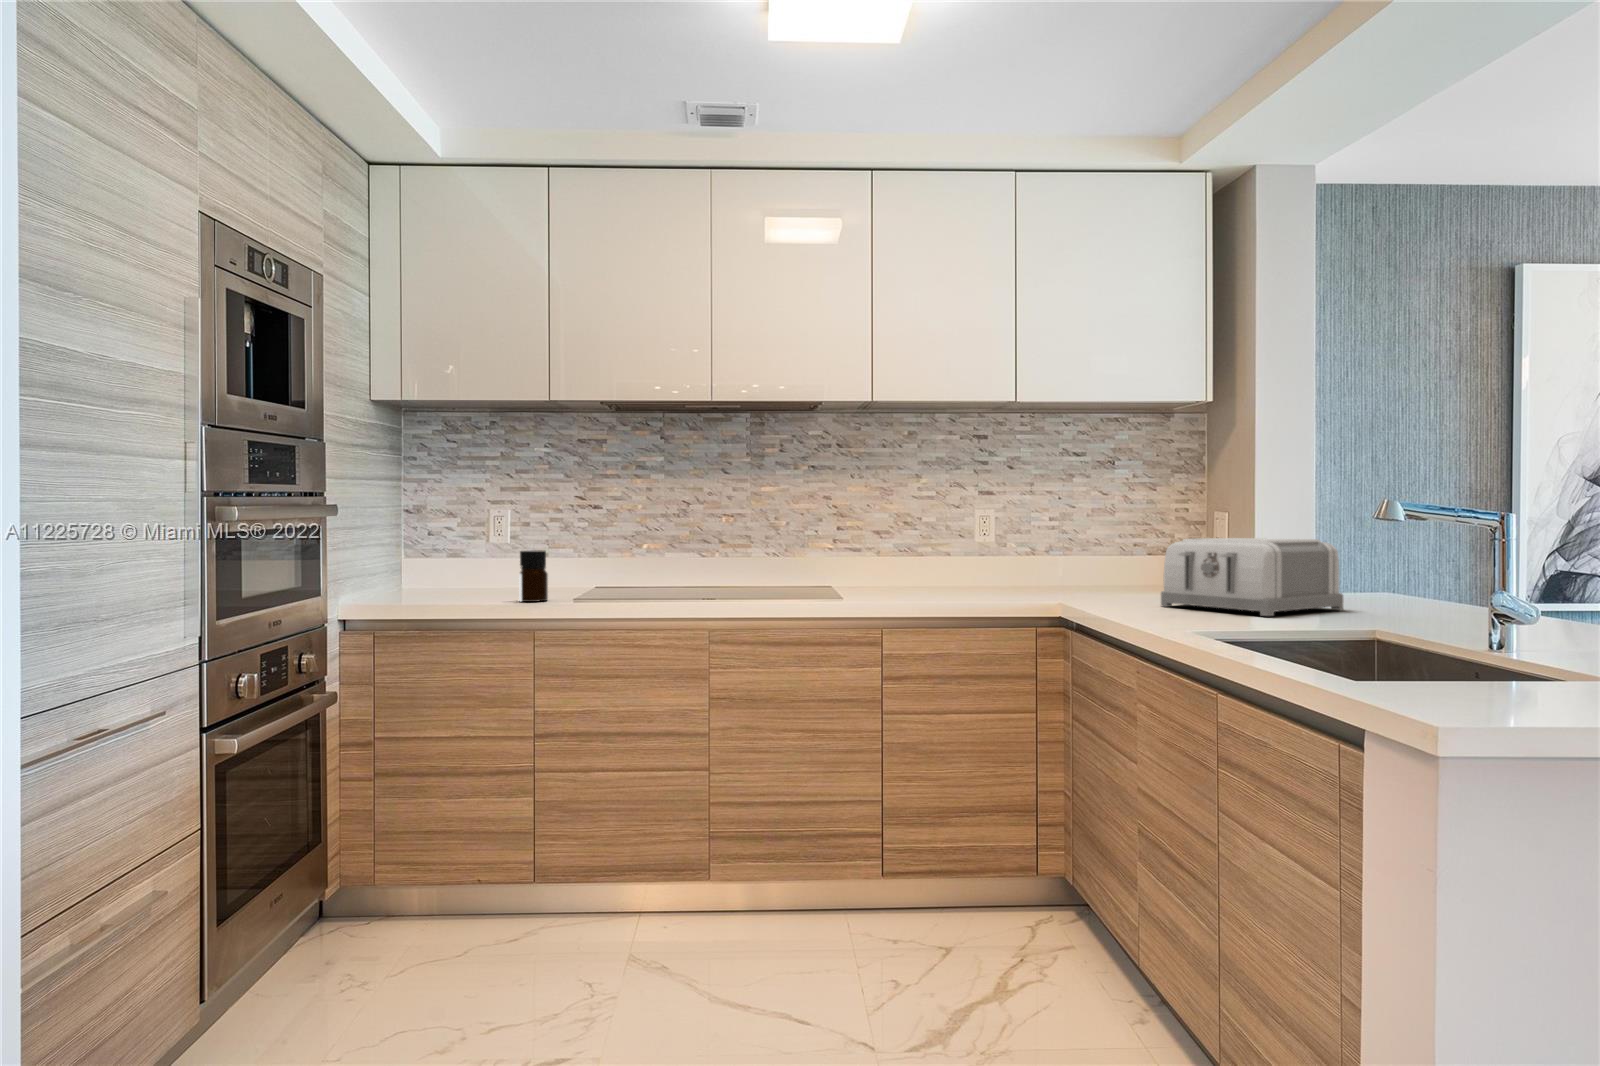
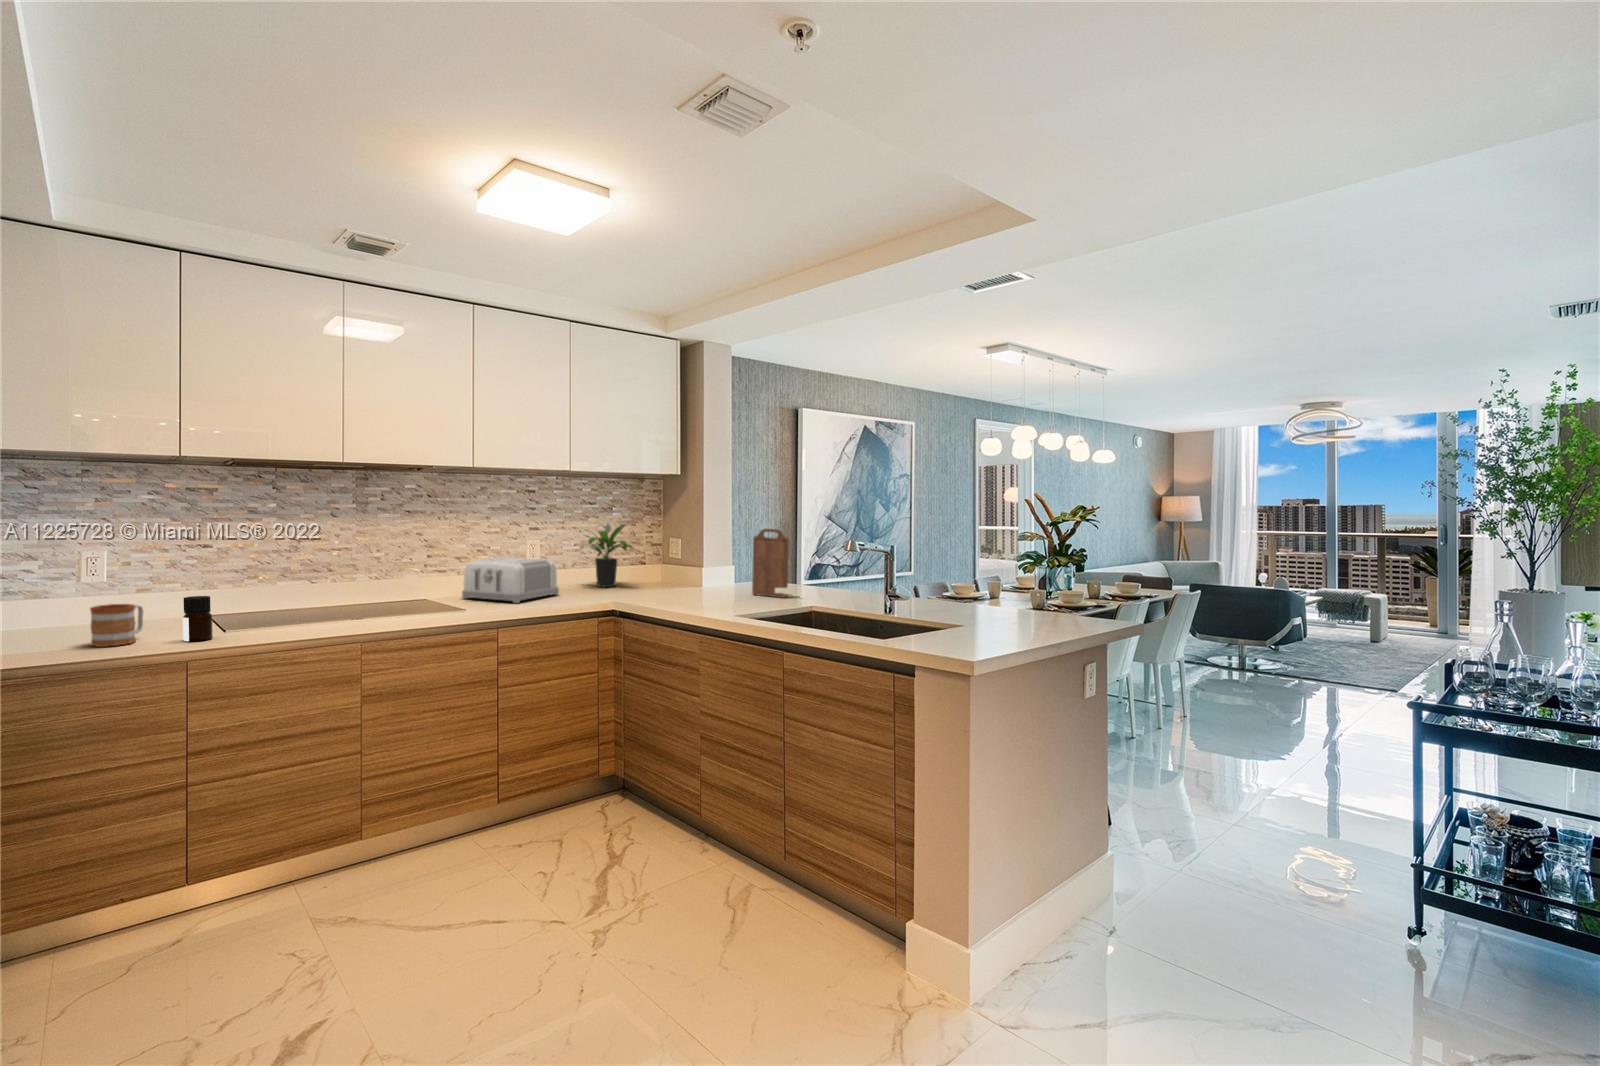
cutting board: none [1363,473,1442,611] -> present [752,529,789,598]
potted plant: none [1056,481,1142,586] -> present [580,523,631,587]
toaster: present [1161,538,1343,616] -> present [462,557,559,603]
mug: none [447,556,500,600] -> present [90,604,143,647]

